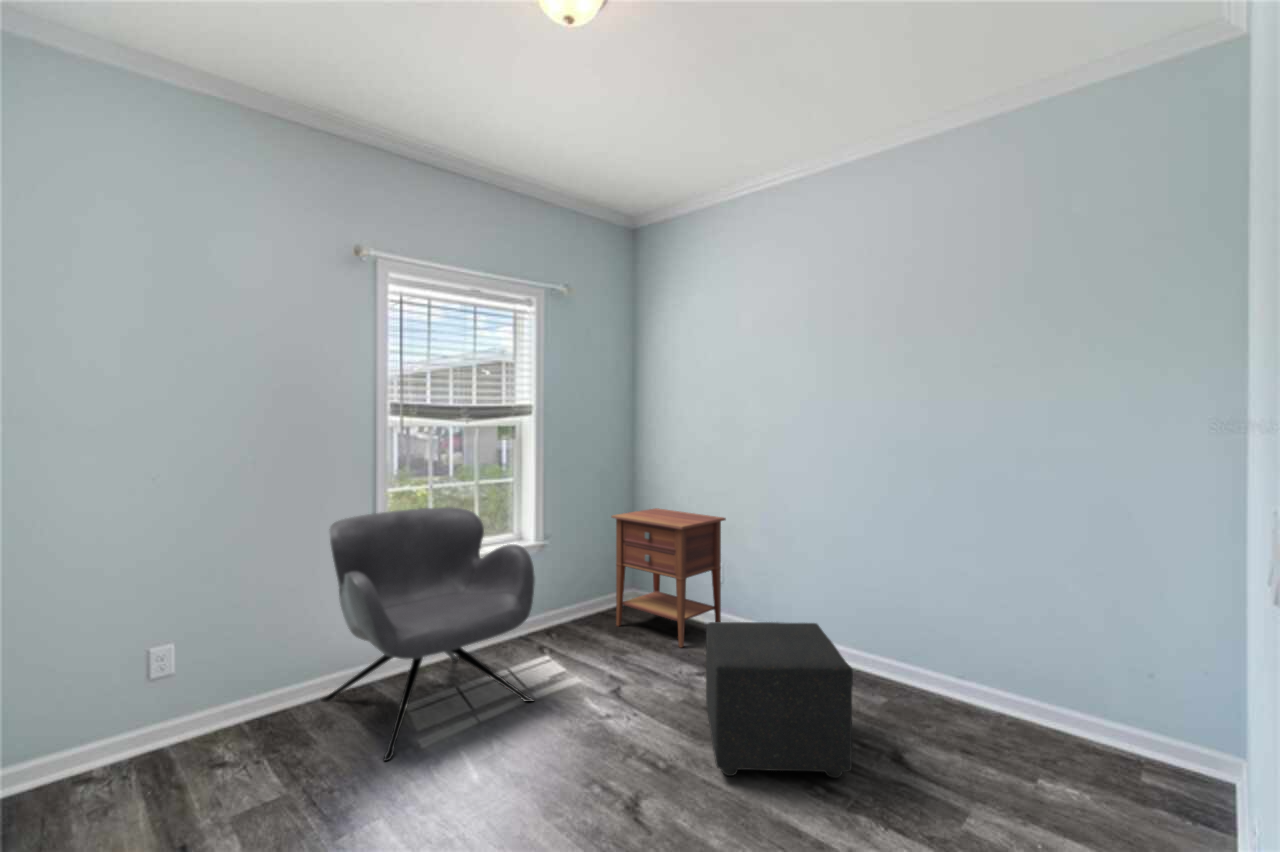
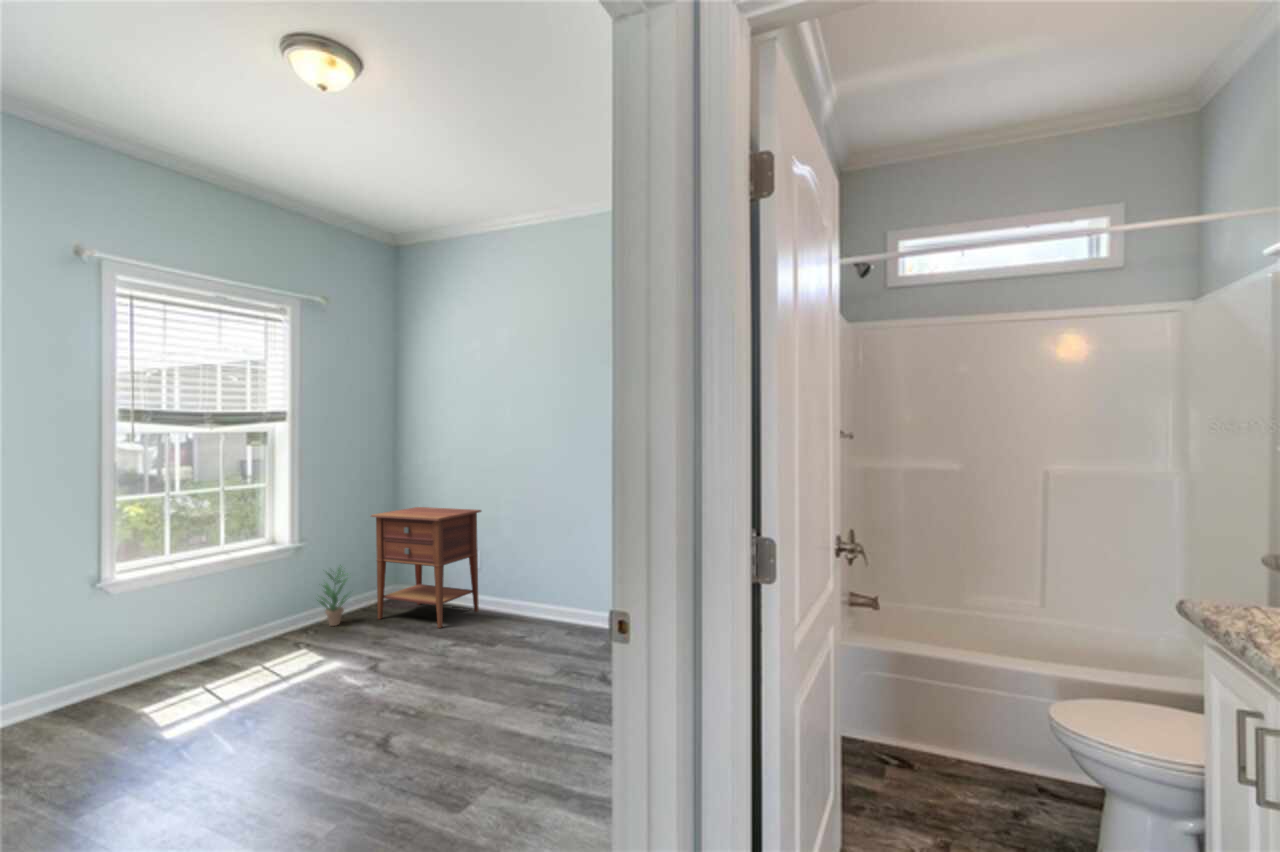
armchair: present [322,507,535,761] -> none [34,513,290,754]
potted plant: none [557,565,594,629] -> present [317,565,347,626]
ottoman: present [706,622,853,778] -> none [455,583,567,709]

